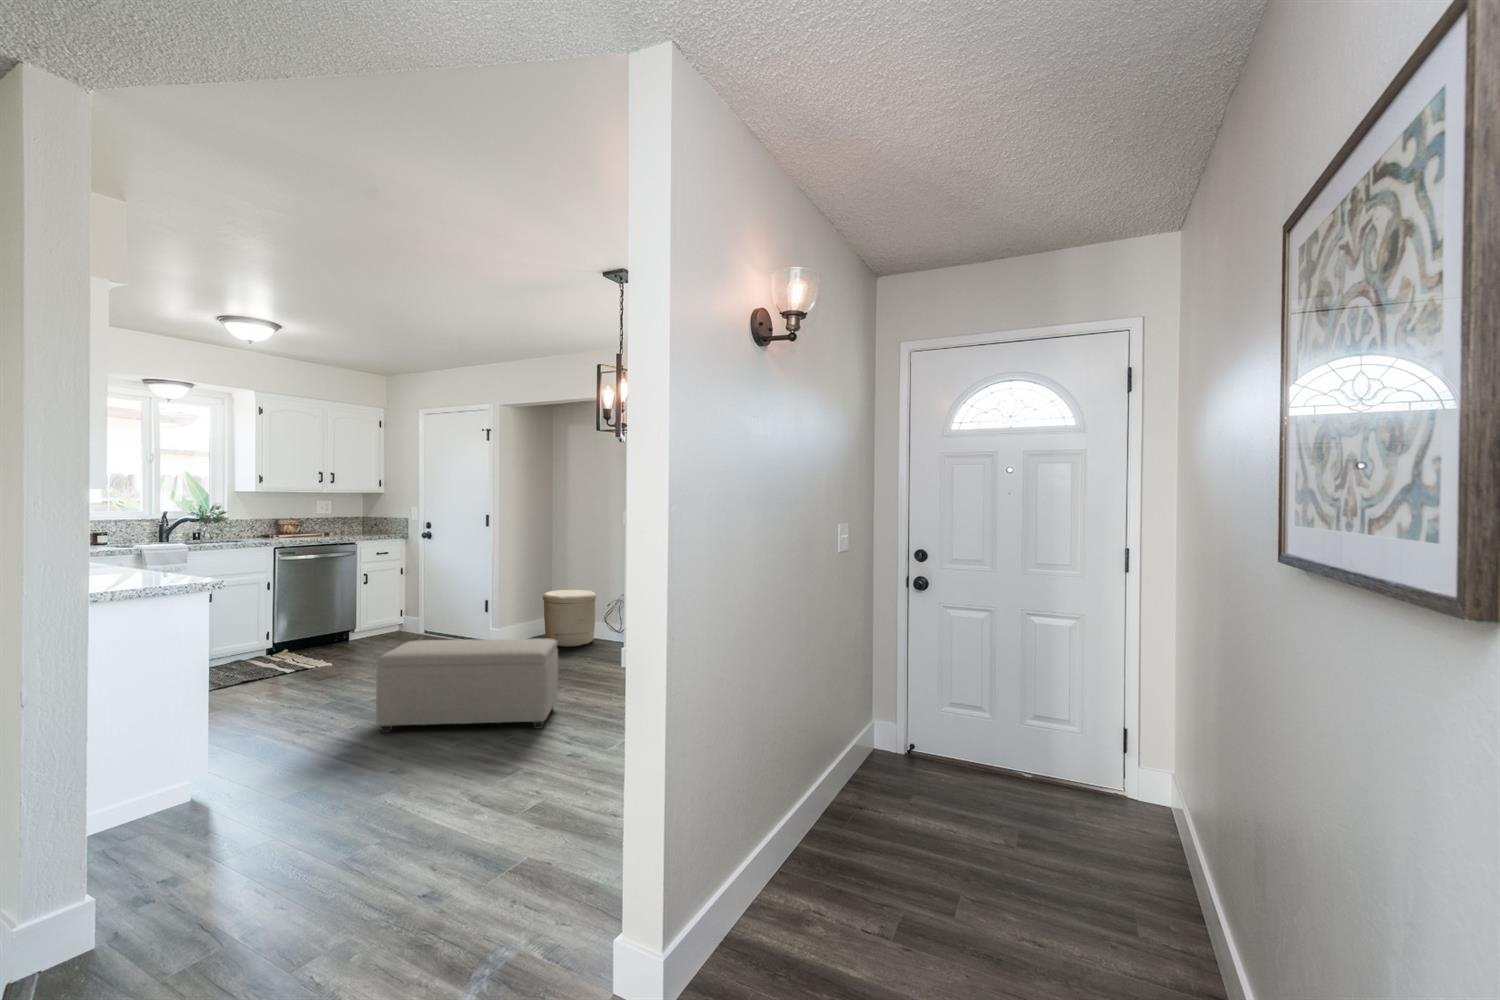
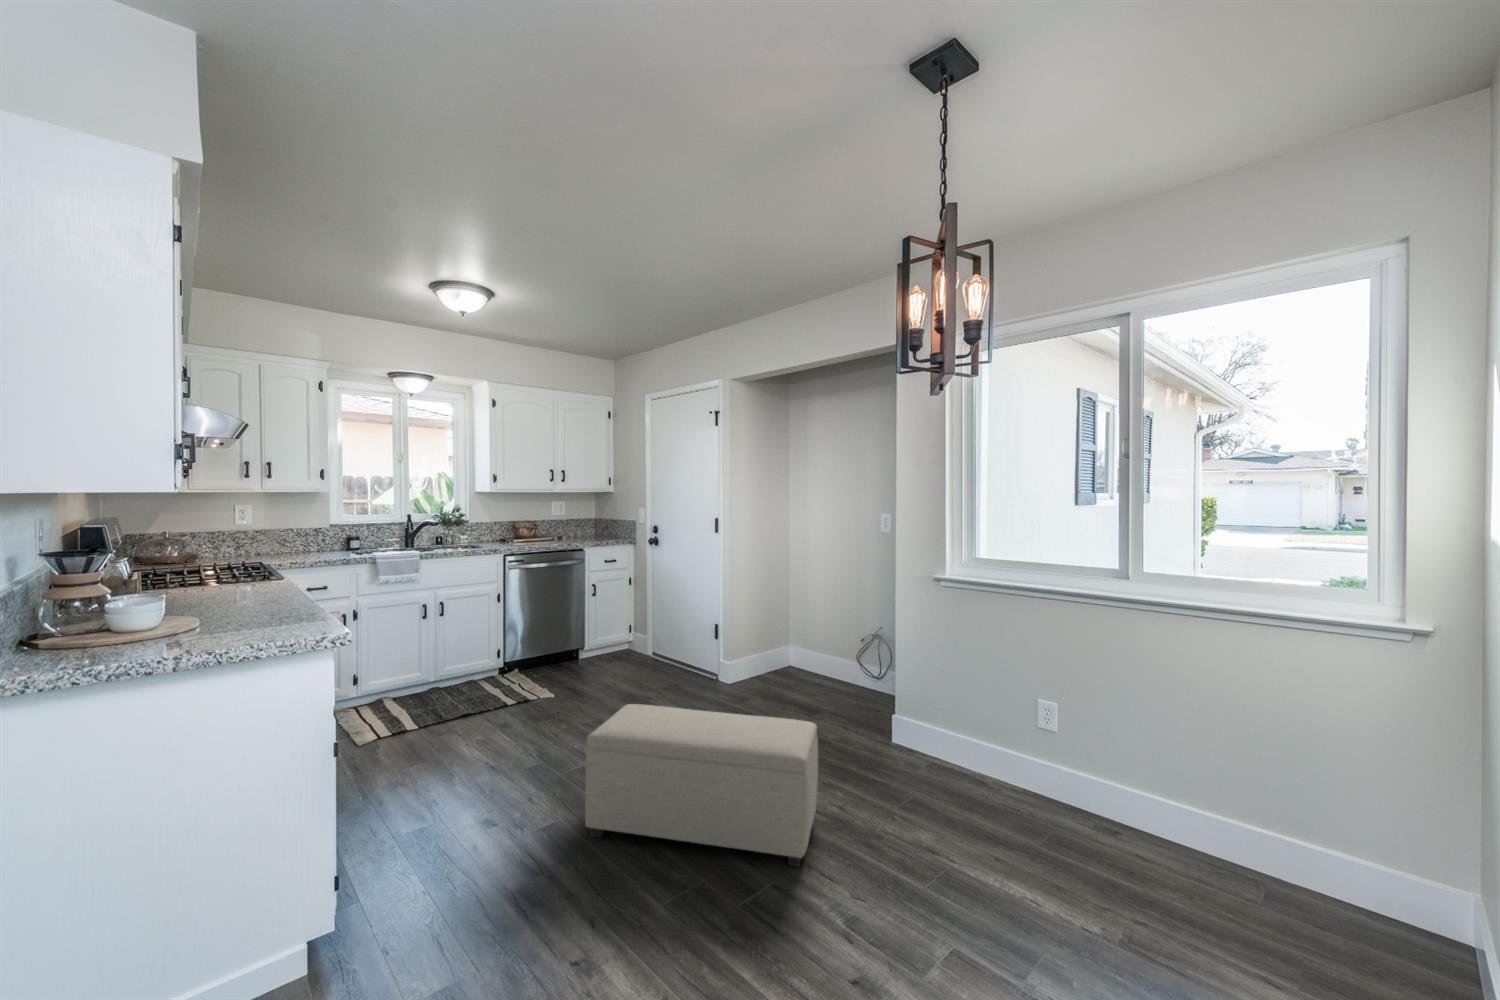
woven basket: present [543,590,596,647] -> none [783,618,848,693]

